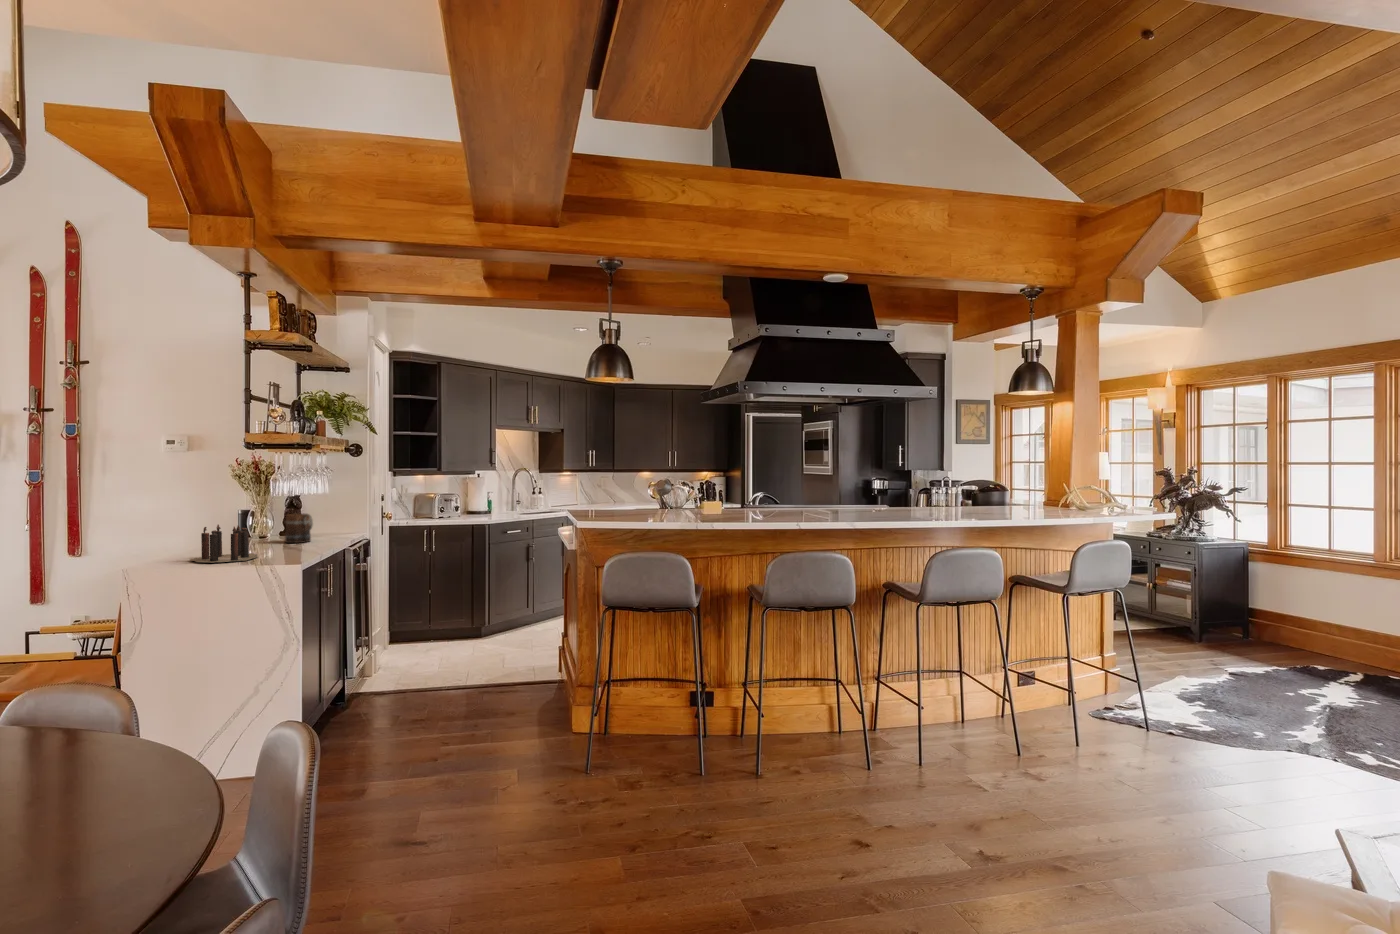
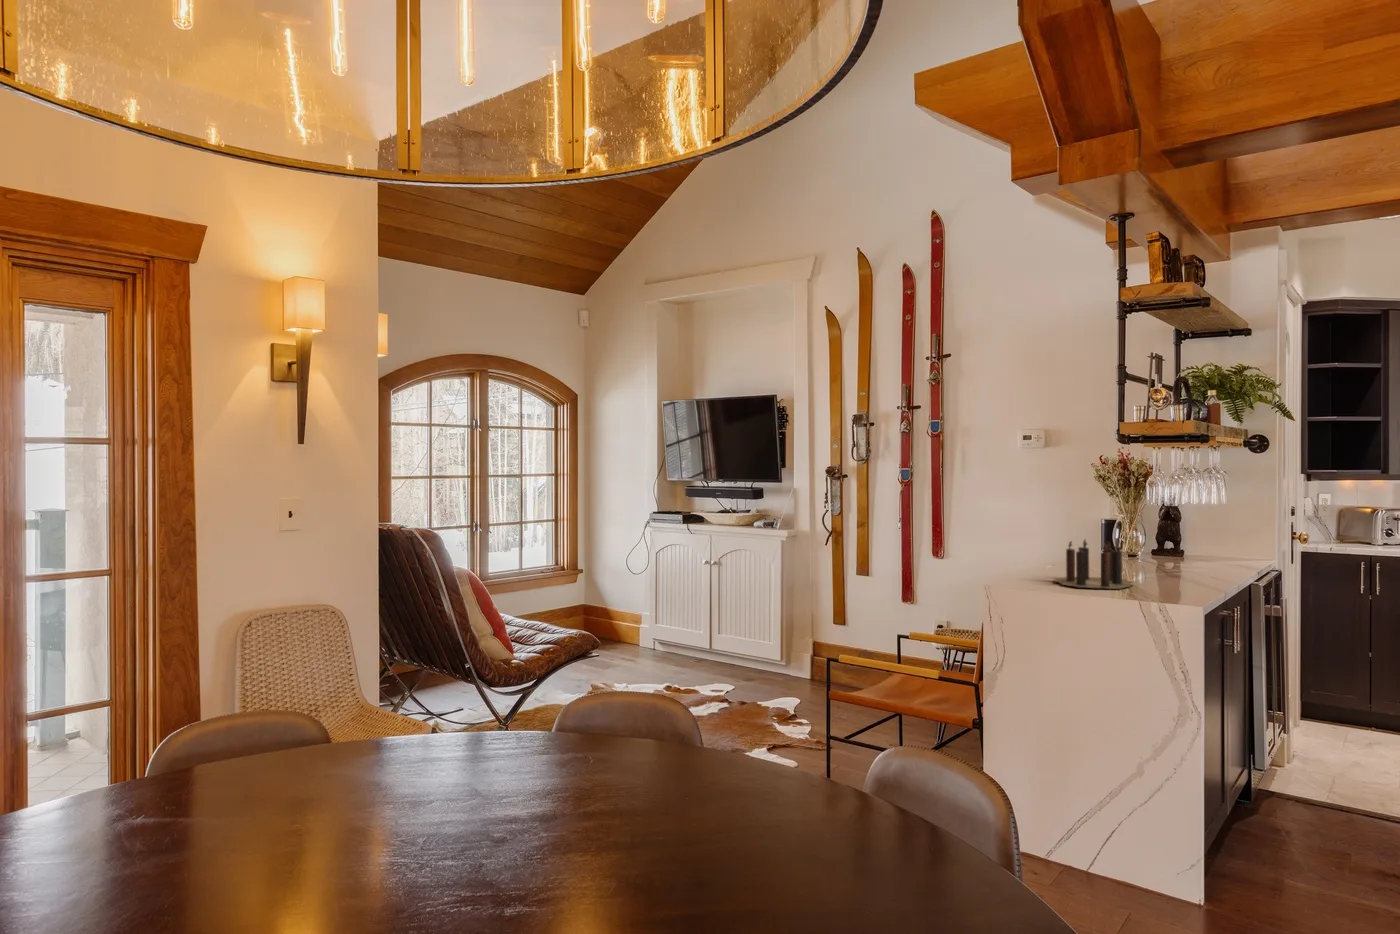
mug: present [285,514,313,543] -> none [1164,530,1202,570]

